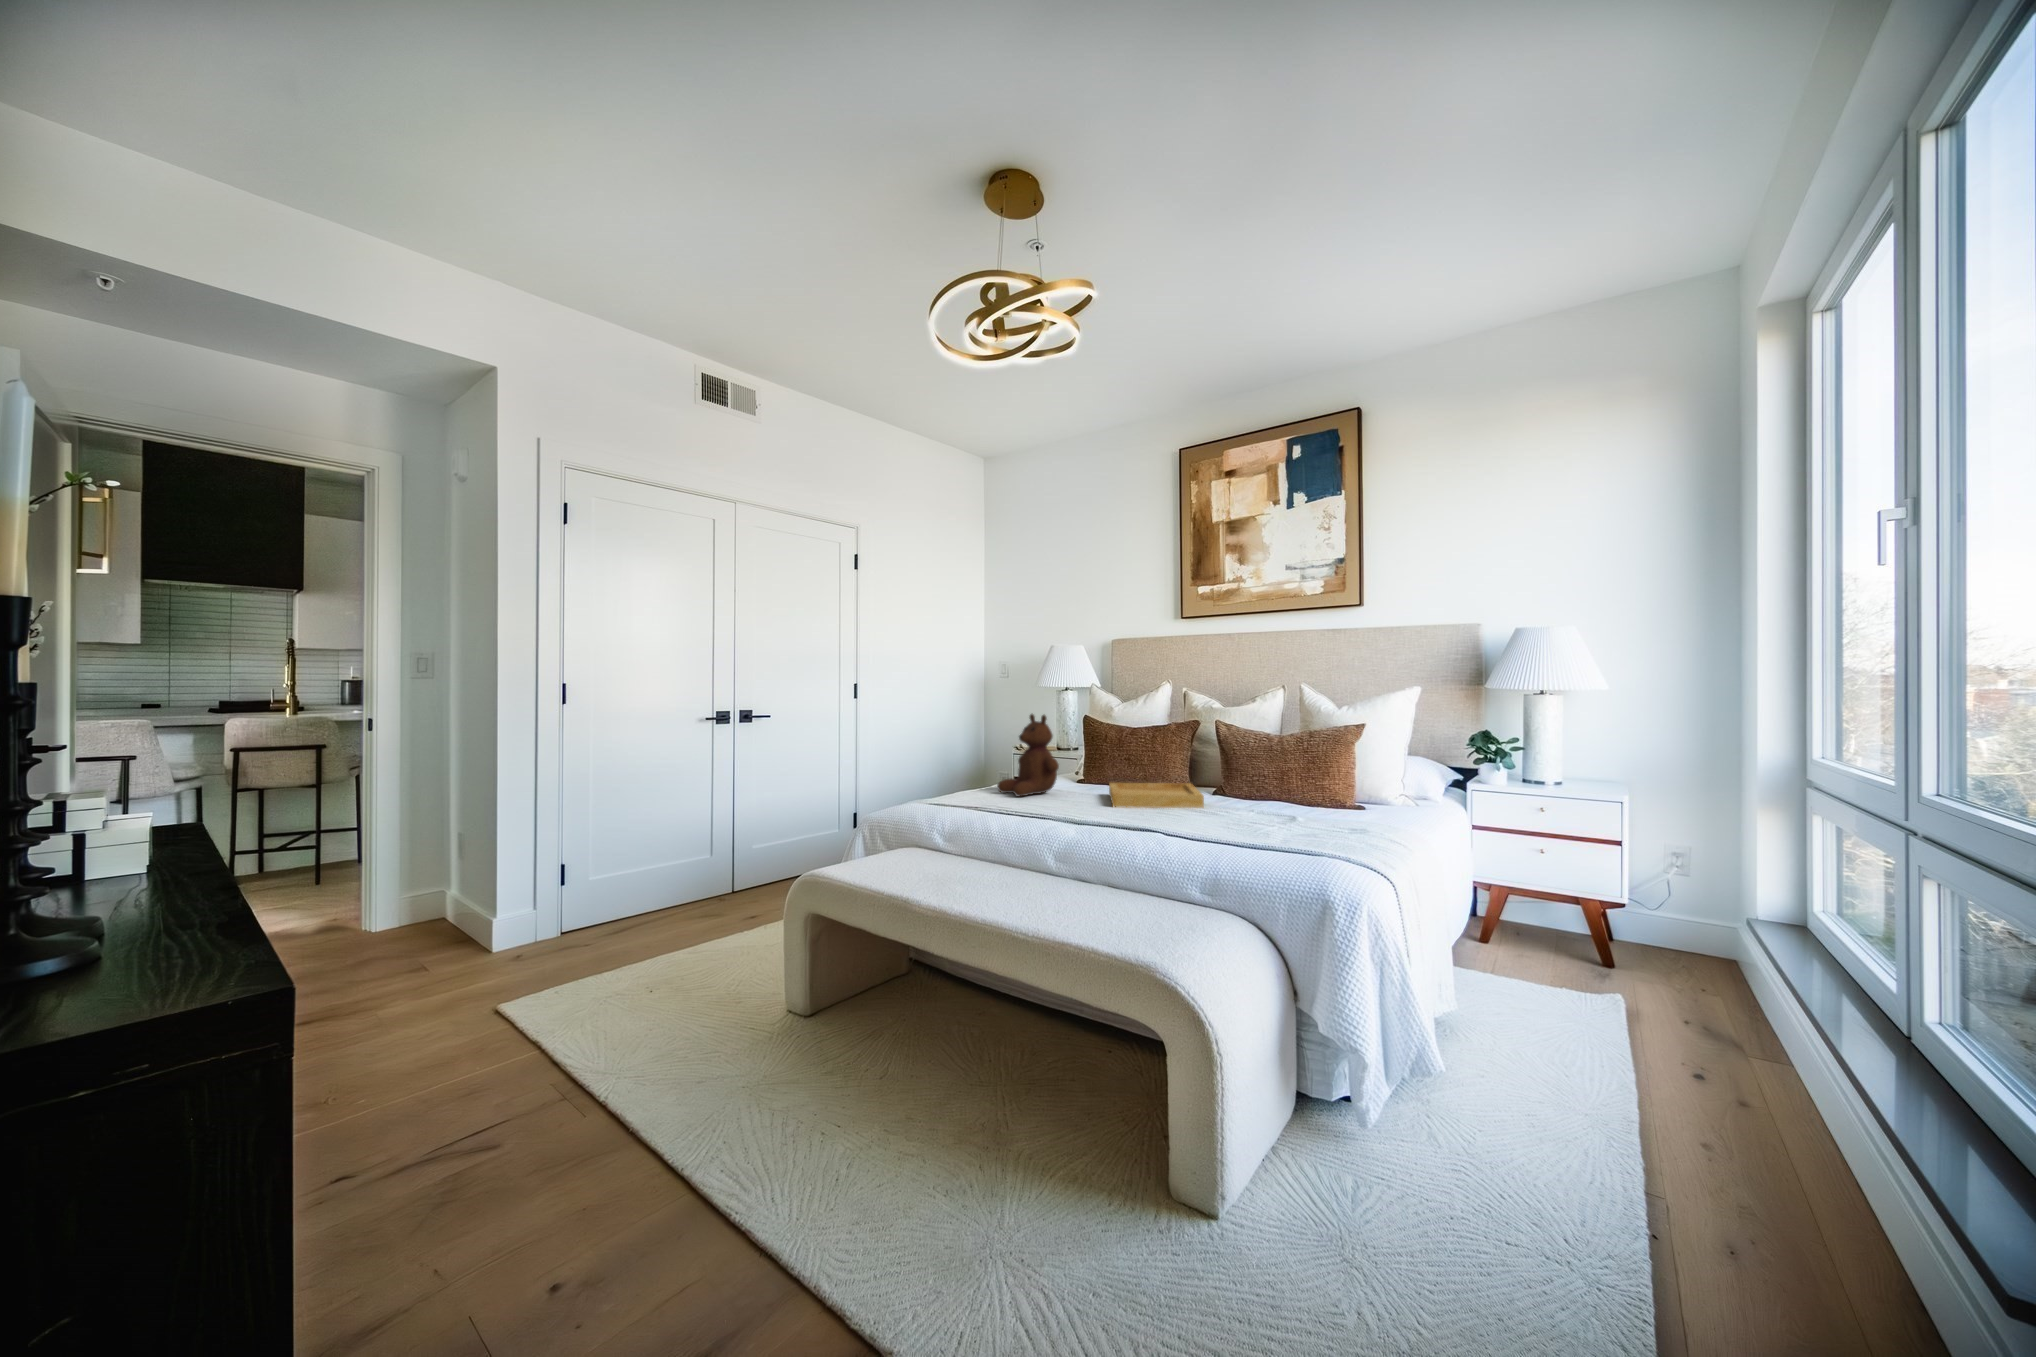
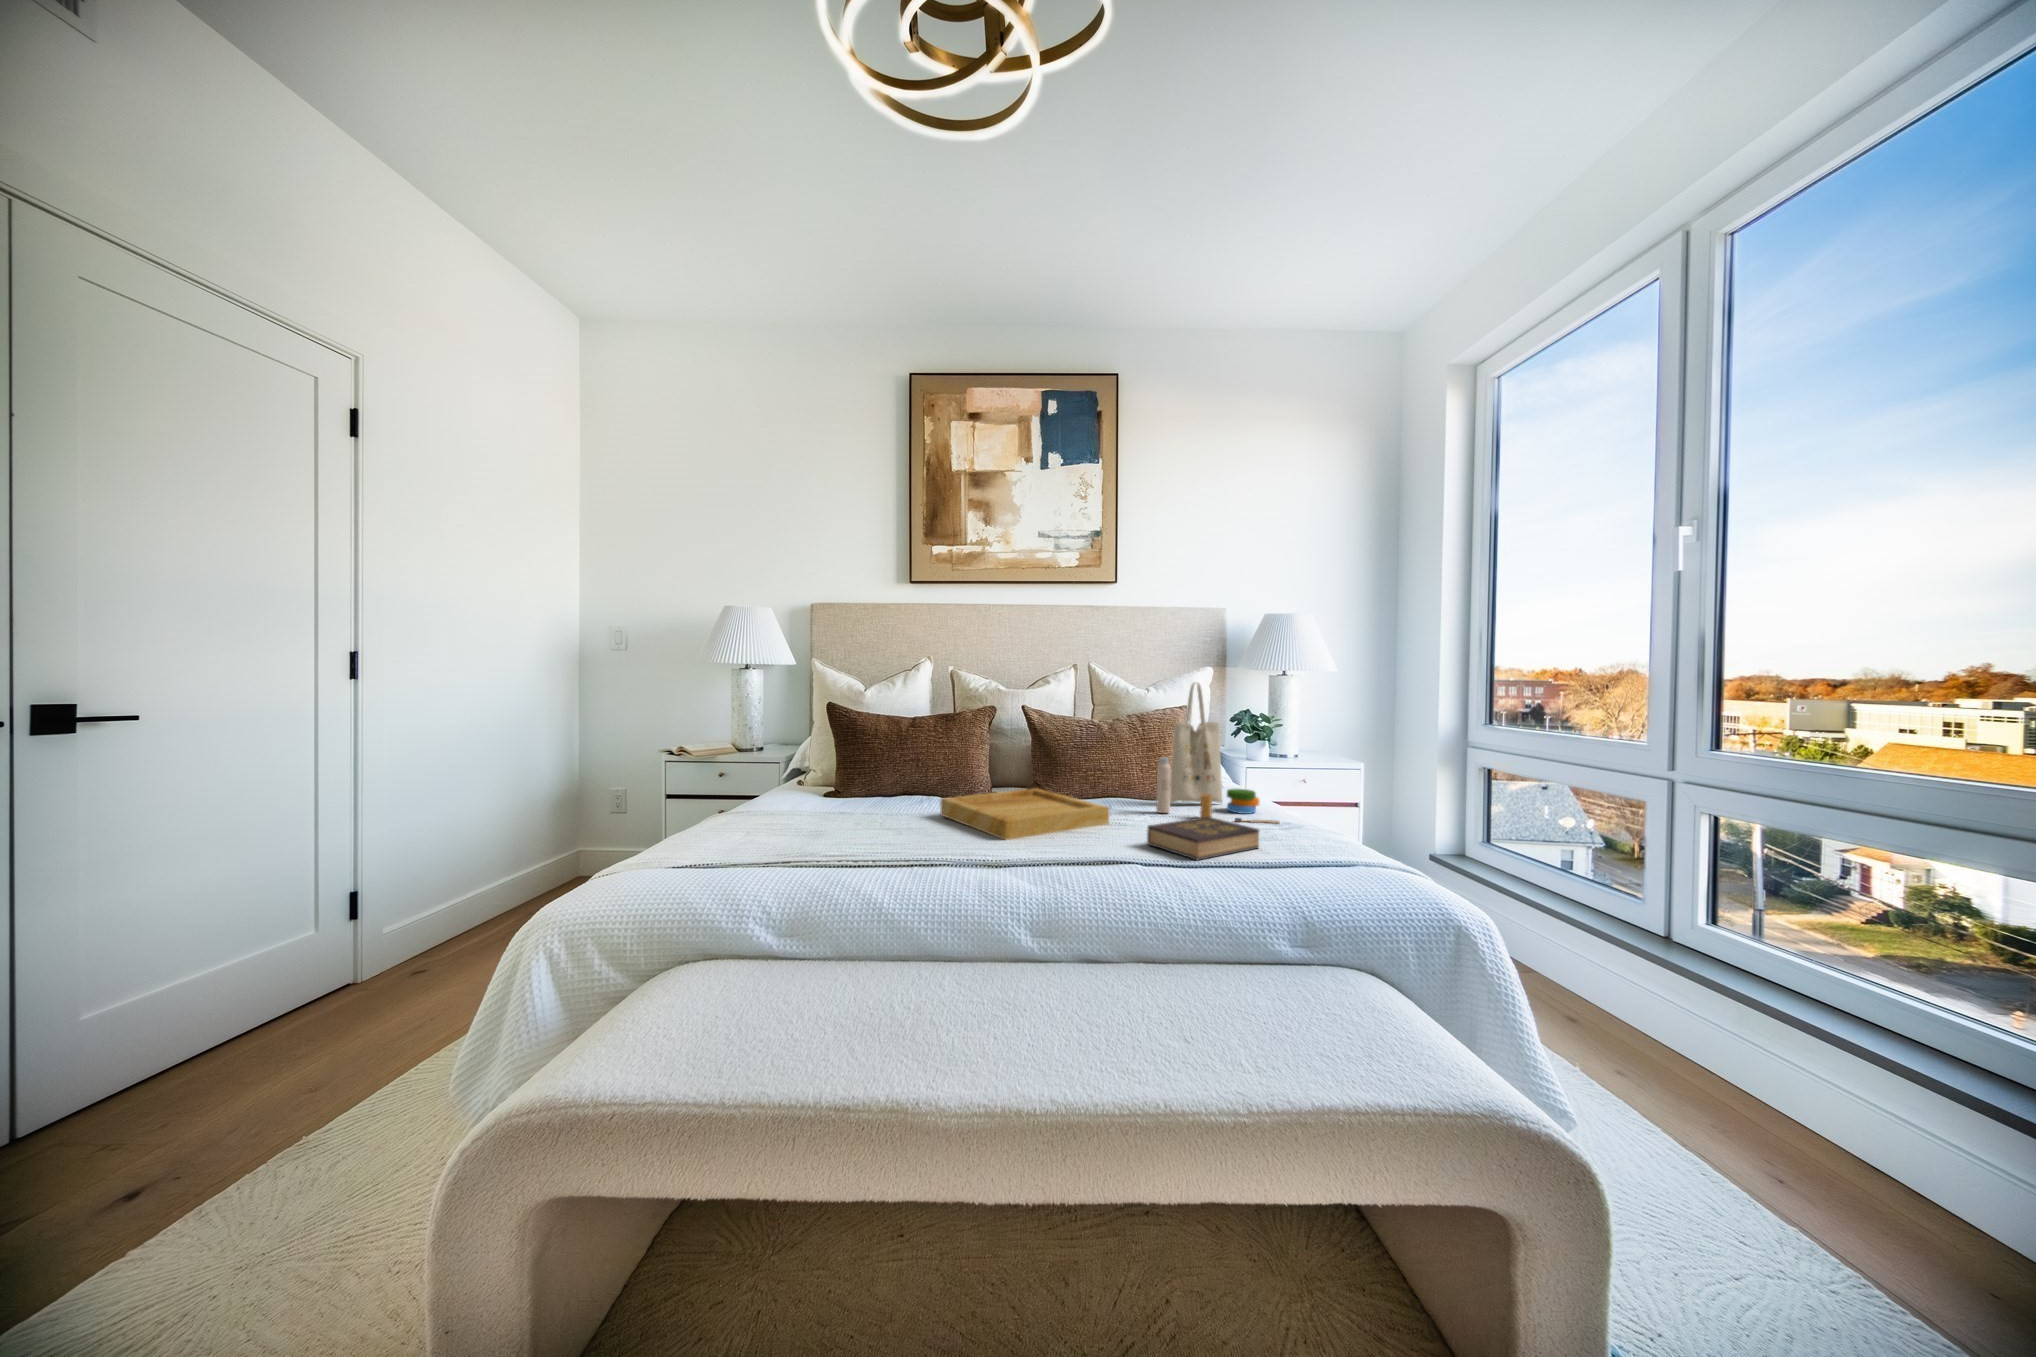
tote bag: none [1262,704,1352,820] -> present [1156,683,1279,824]
teddy bear: present [997,714,1059,796] -> none [769,699,880,838]
hardback book: none [1188,804,1258,826] -> present [1147,817,1259,860]

